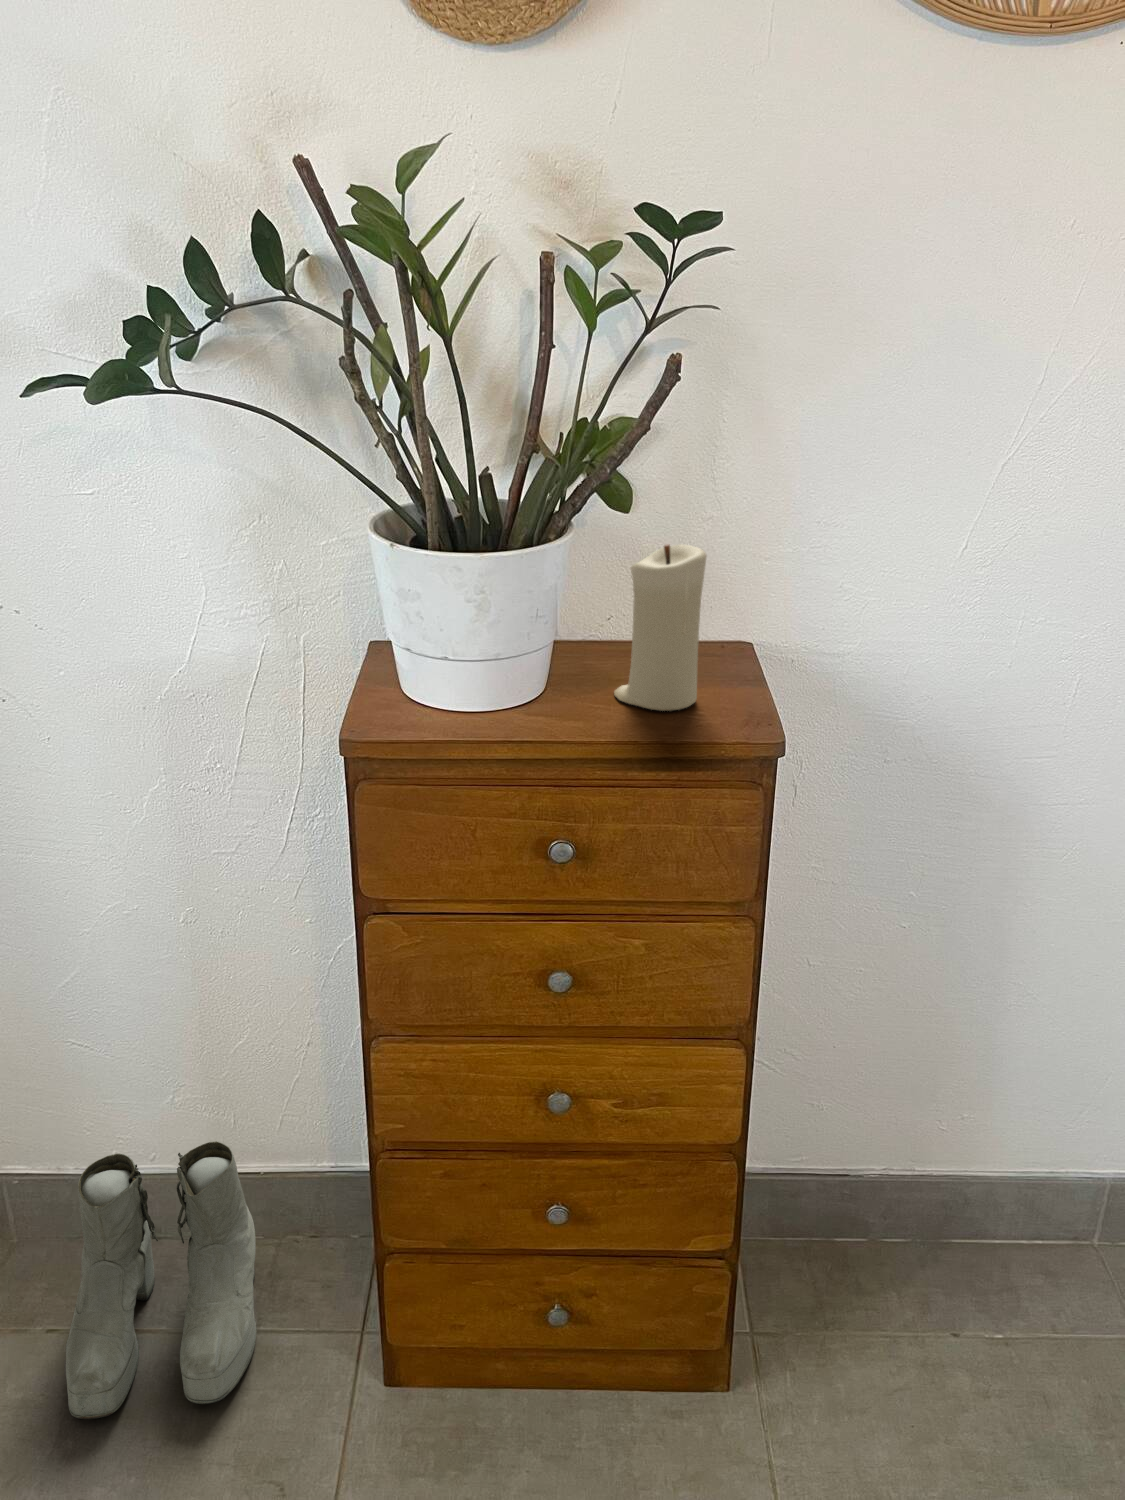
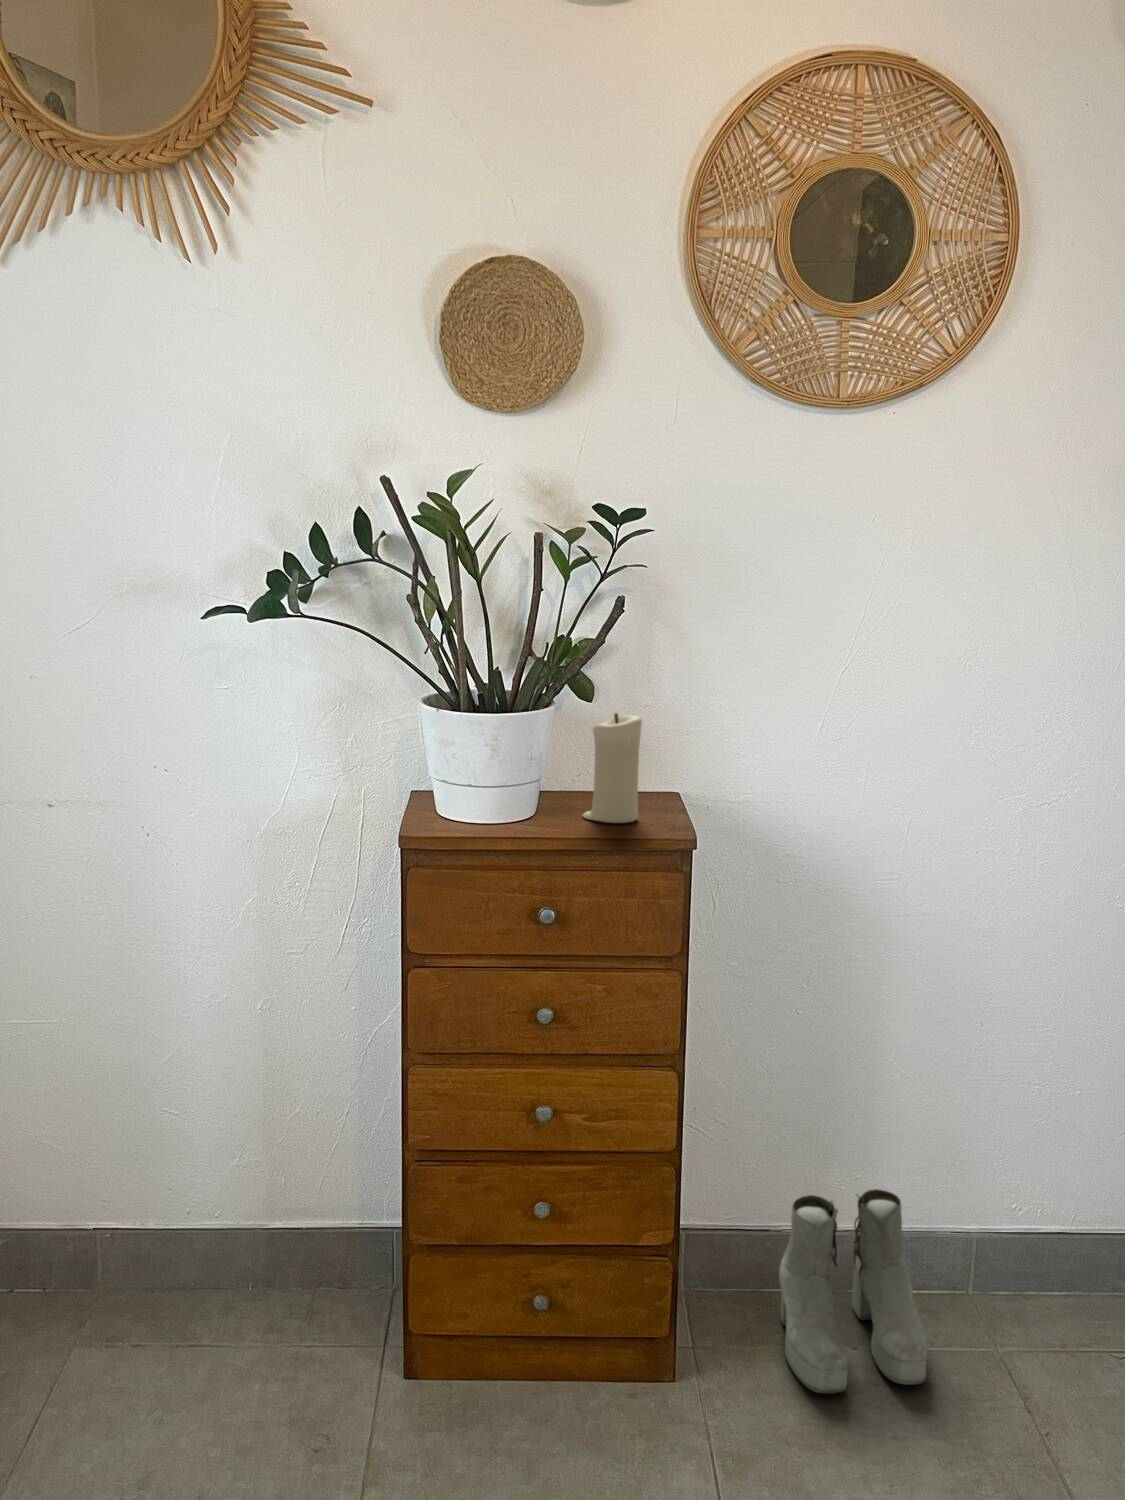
boots: present [66,1141,257,1419] -> present [779,1189,927,1394]

